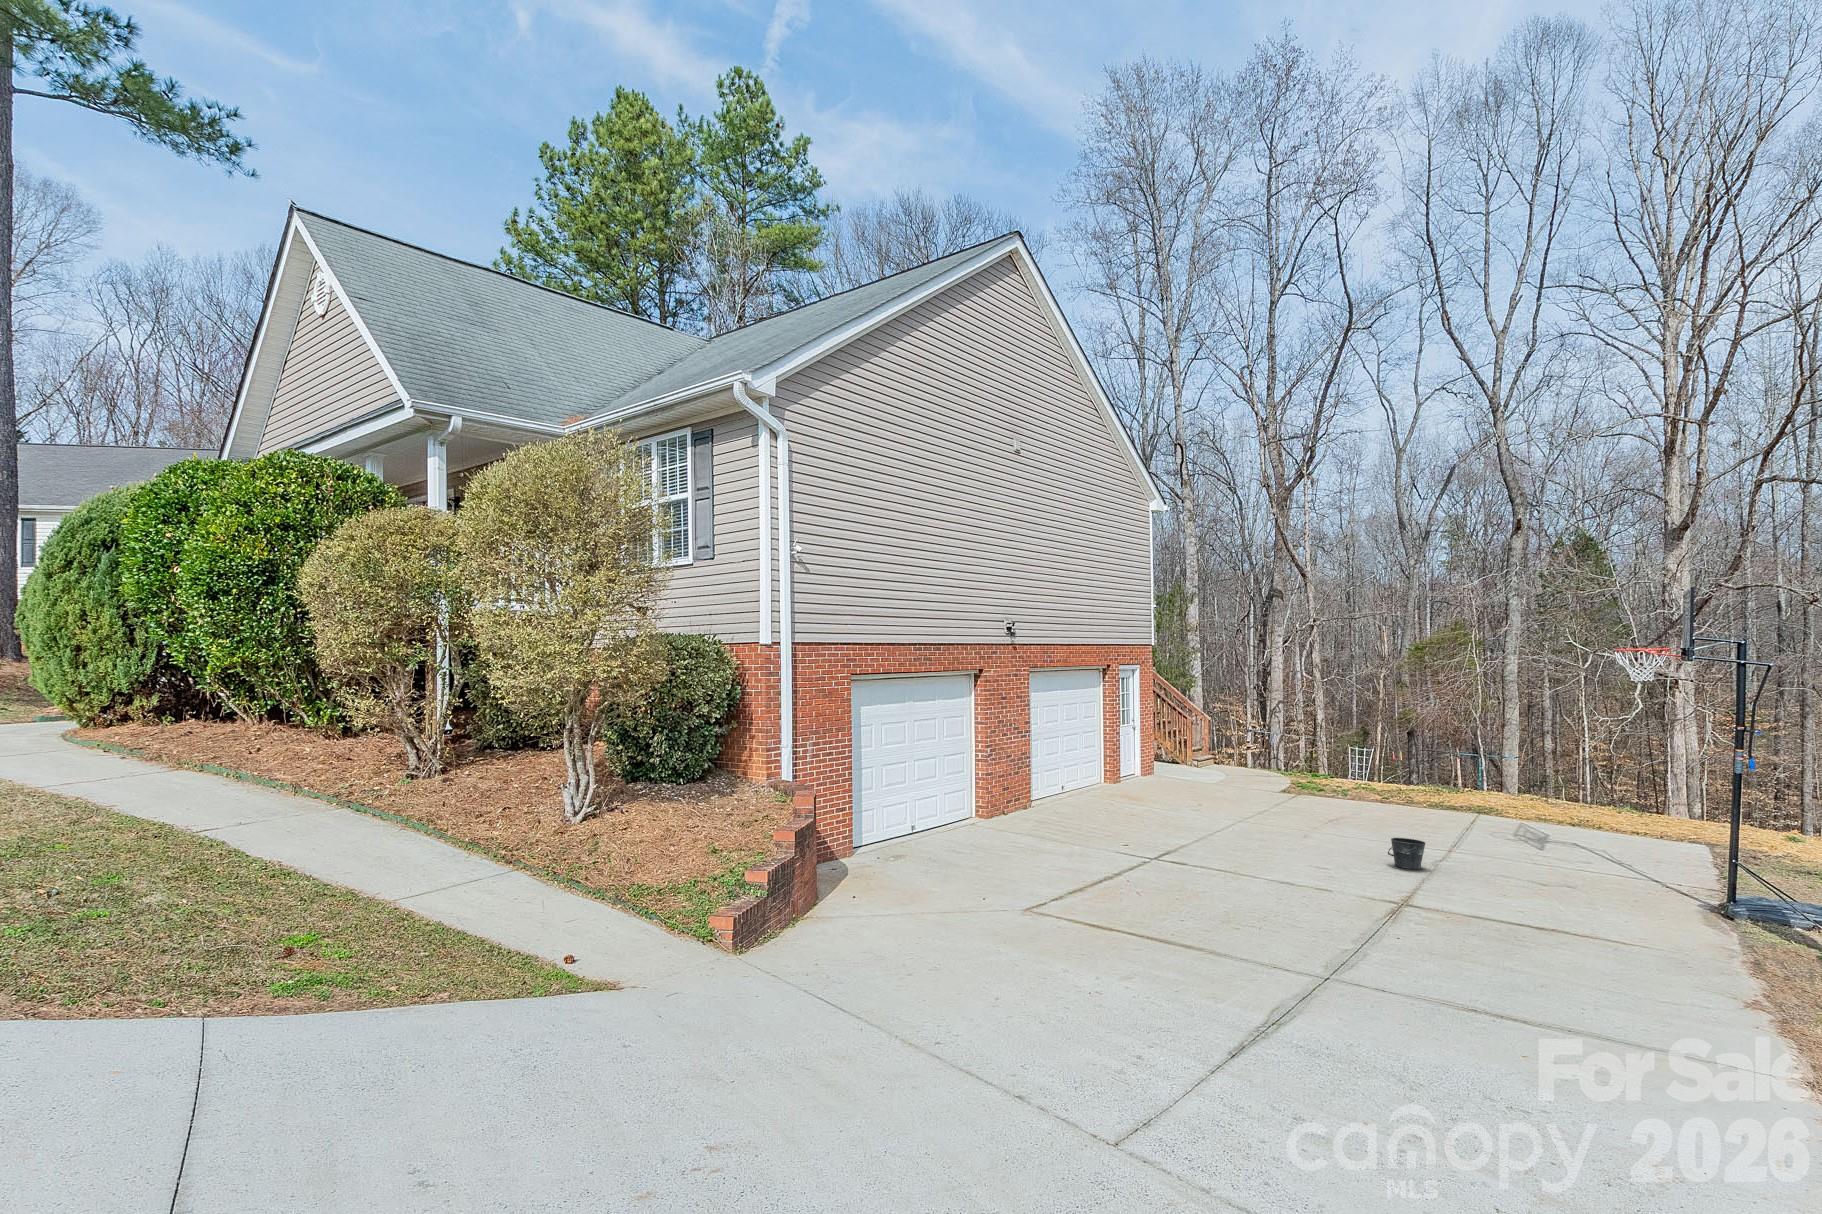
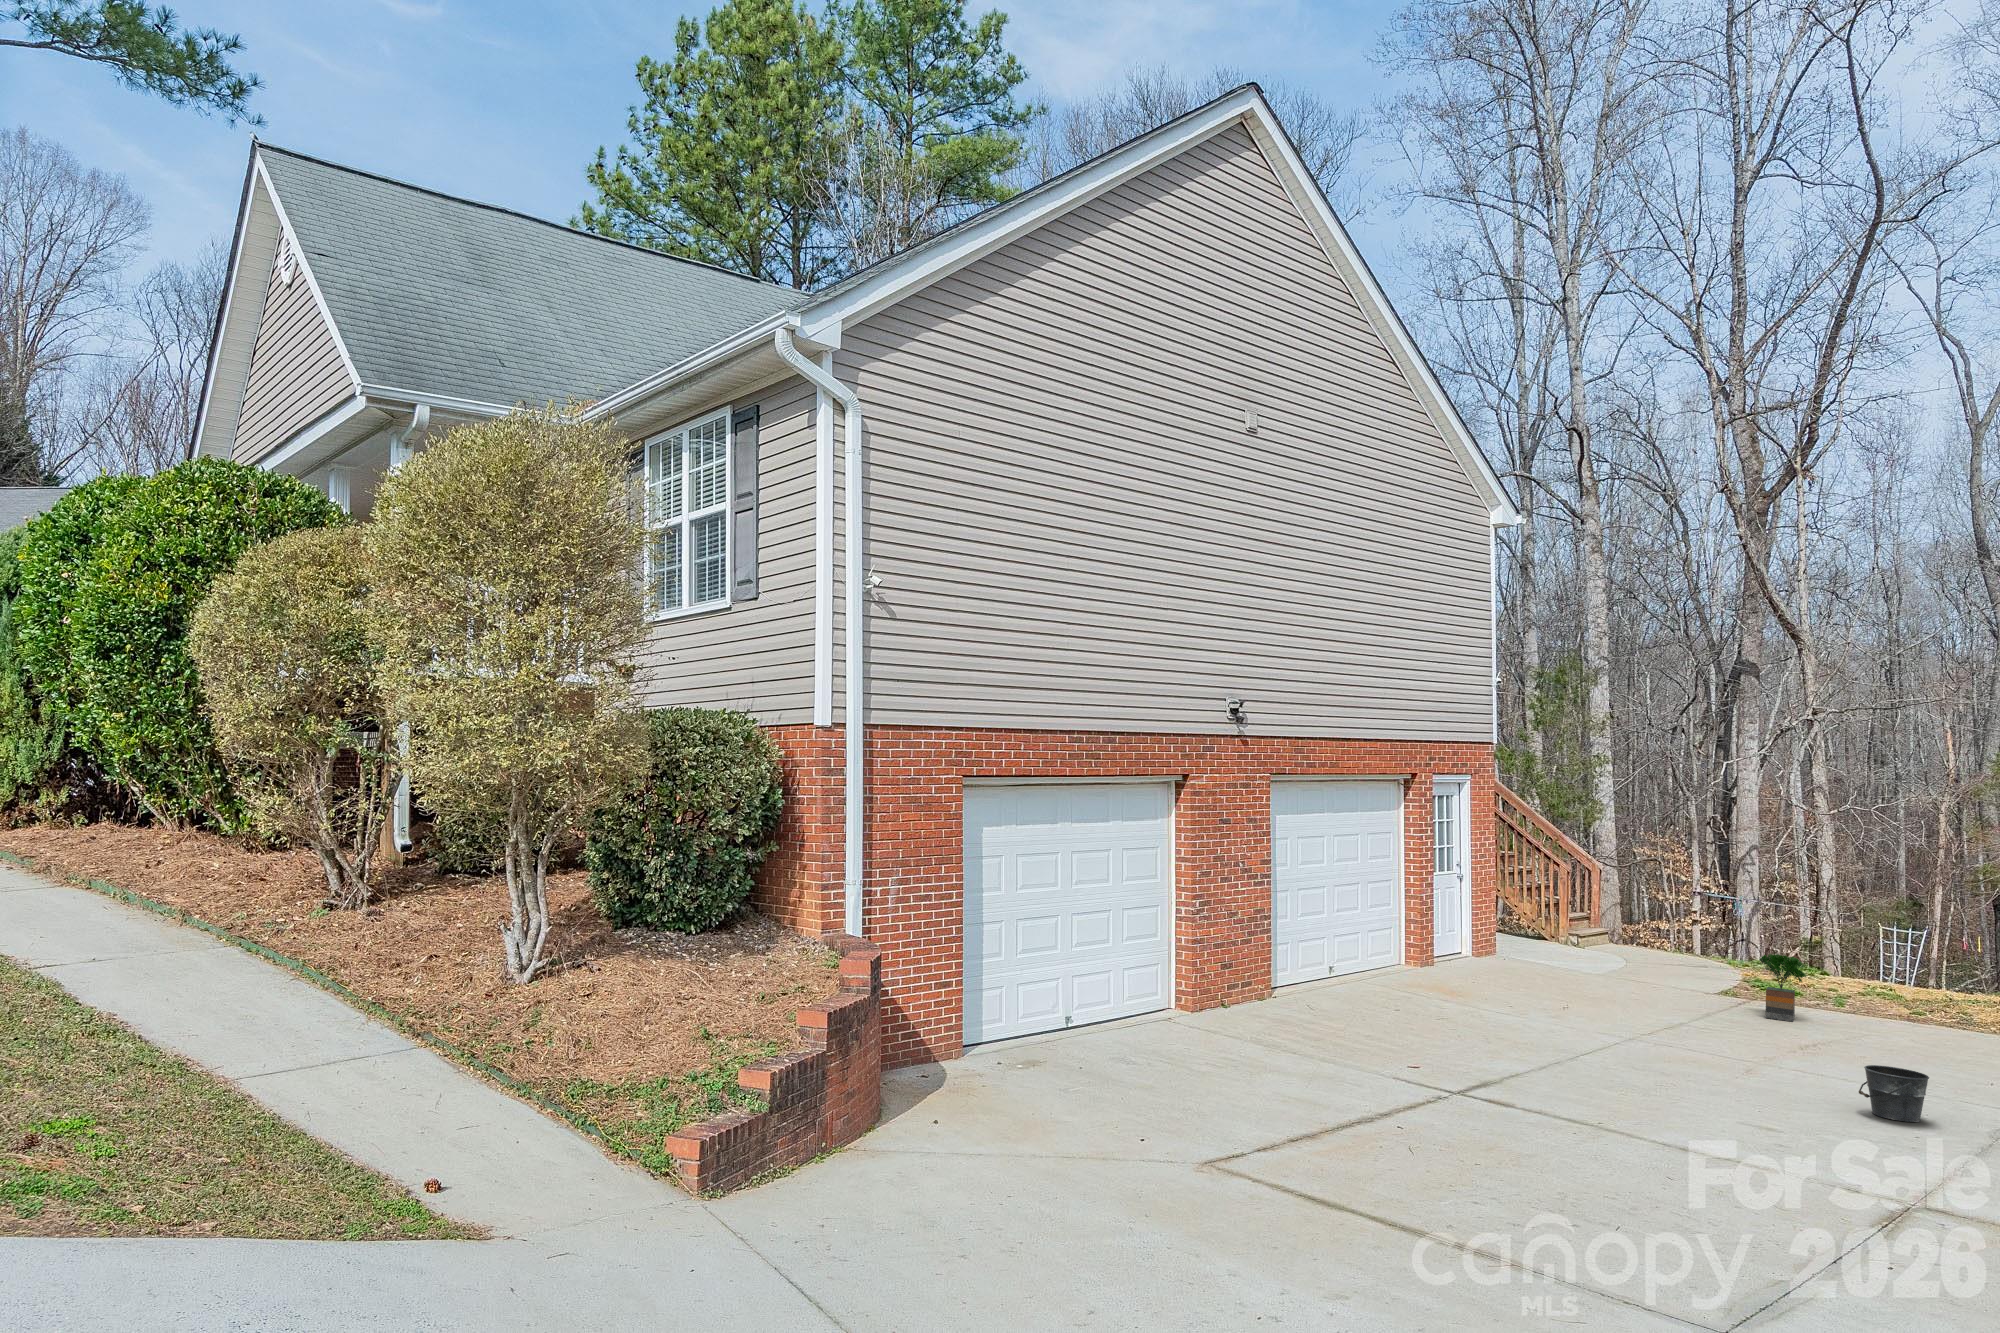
potted tree: none [1322,775,1351,816] -> present [1759,954,1807,1022]

